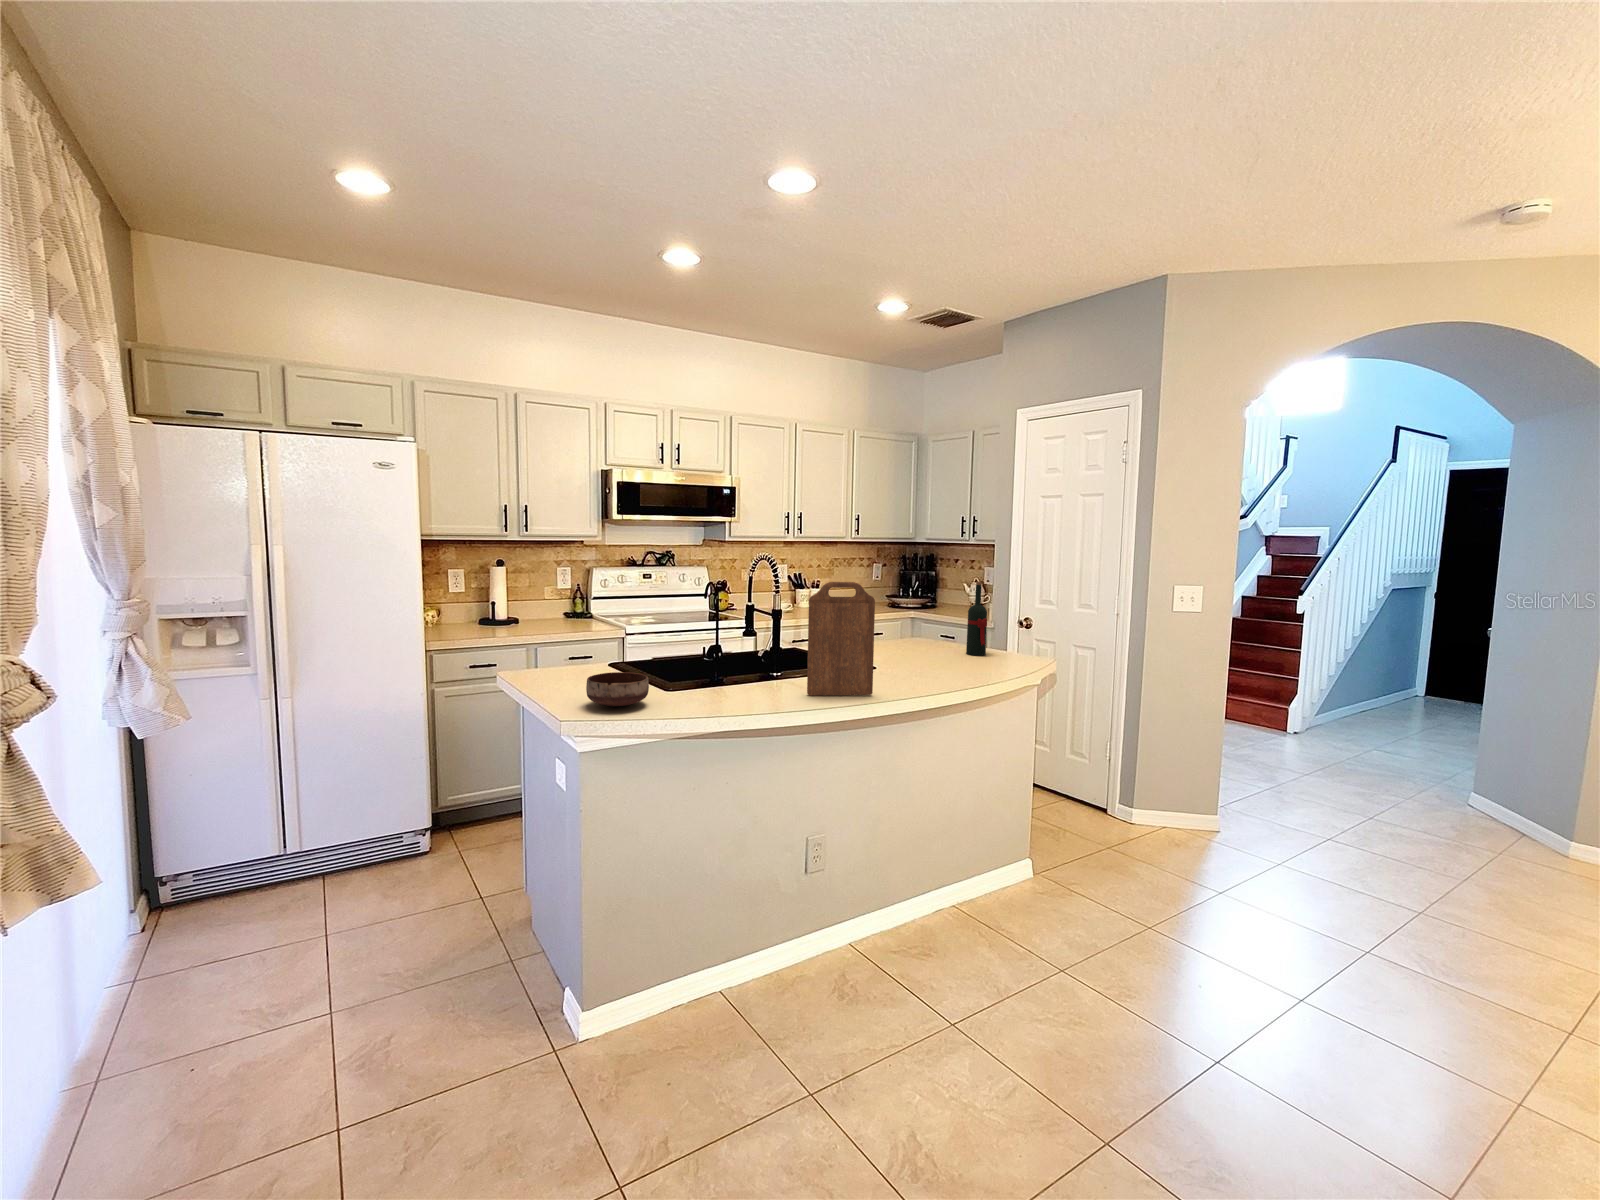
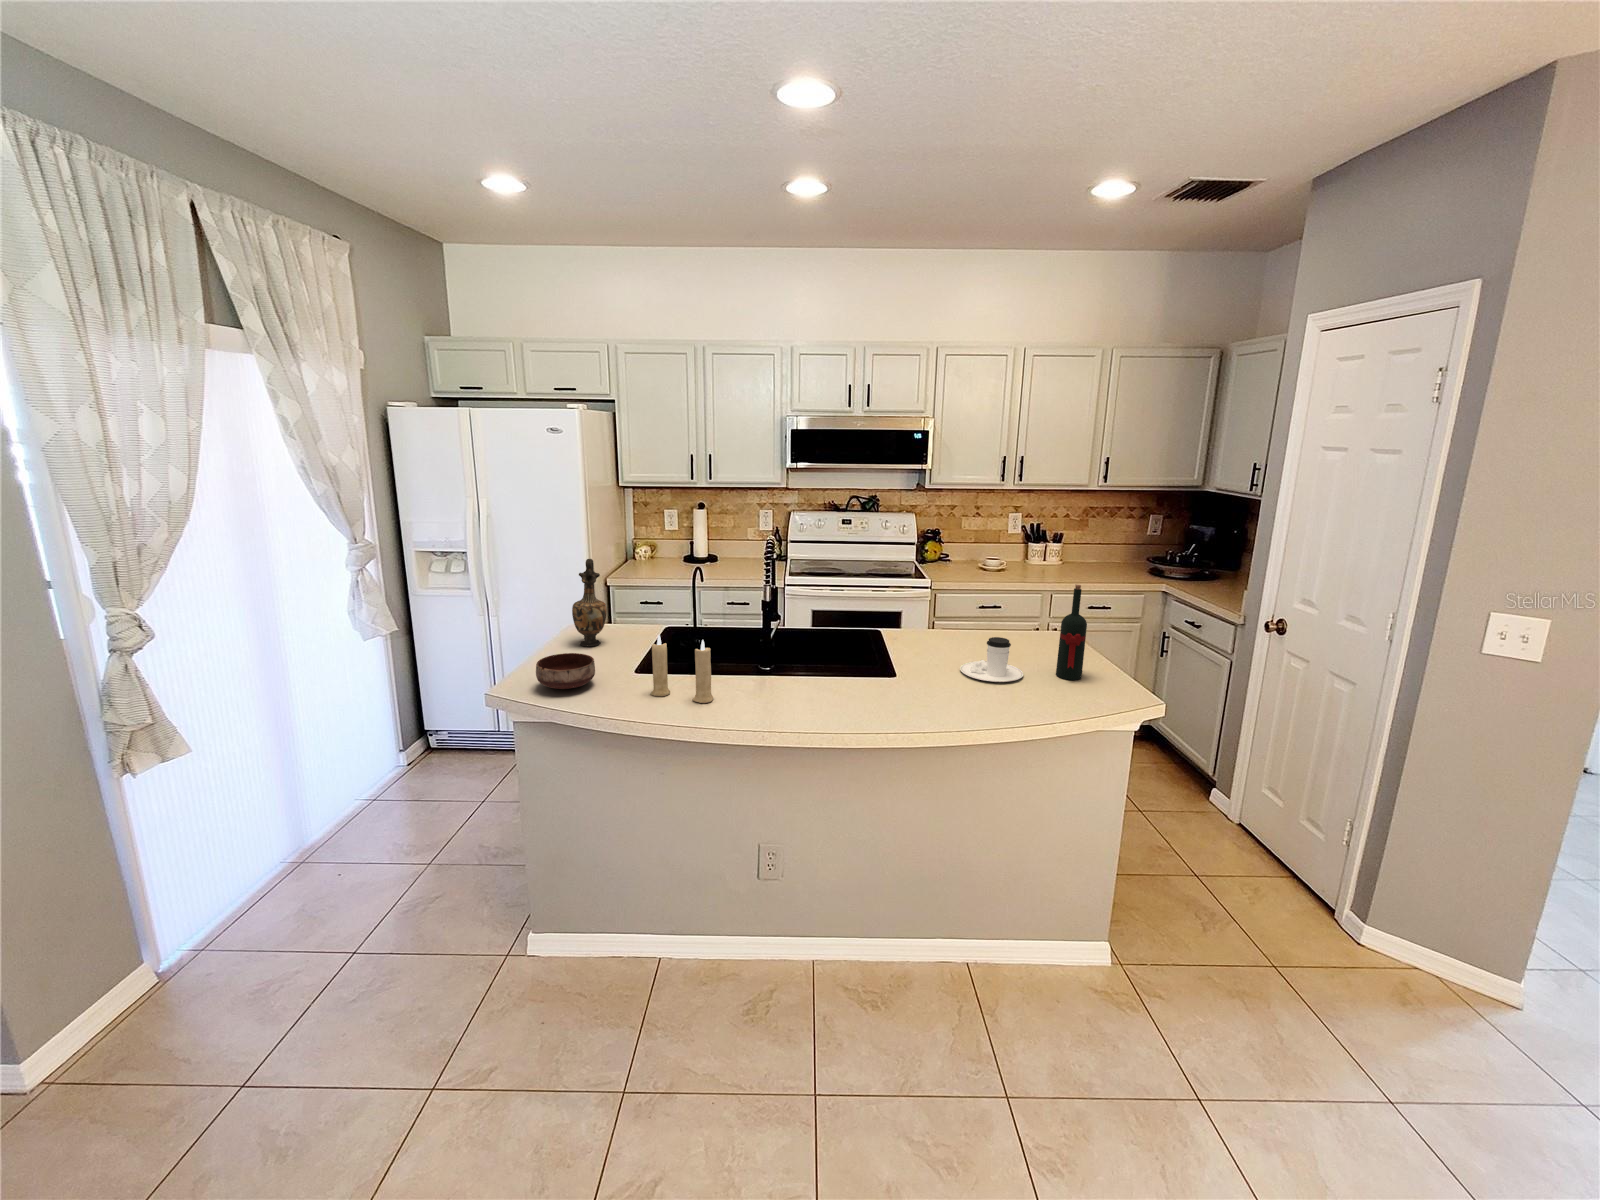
cutting board: present [807,582,875,696] -> none [744,589,813,720]
vase: none [546,585,584,680] -> present [572,559,607,646]
coffee cup: none [904,628,954,661] -> present [960,637,1023,682]
candle: none [708,635,775,700] -> present [651,635,713,703]

